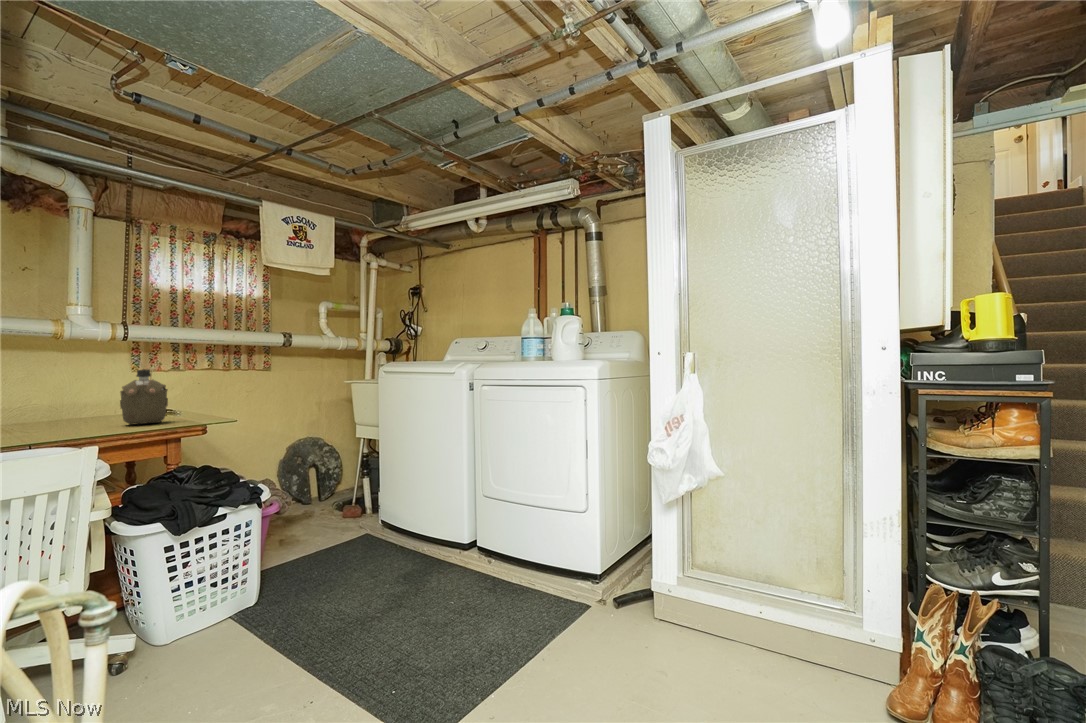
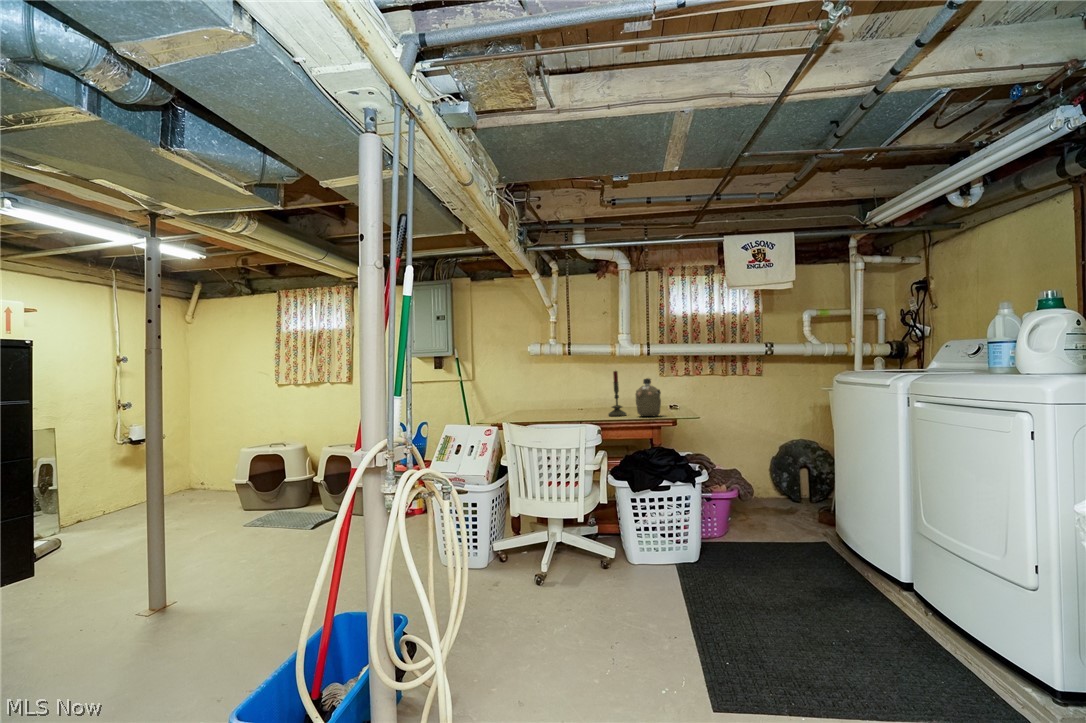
candle: none [55,355,94,430] -> present [608,371,626,416]

